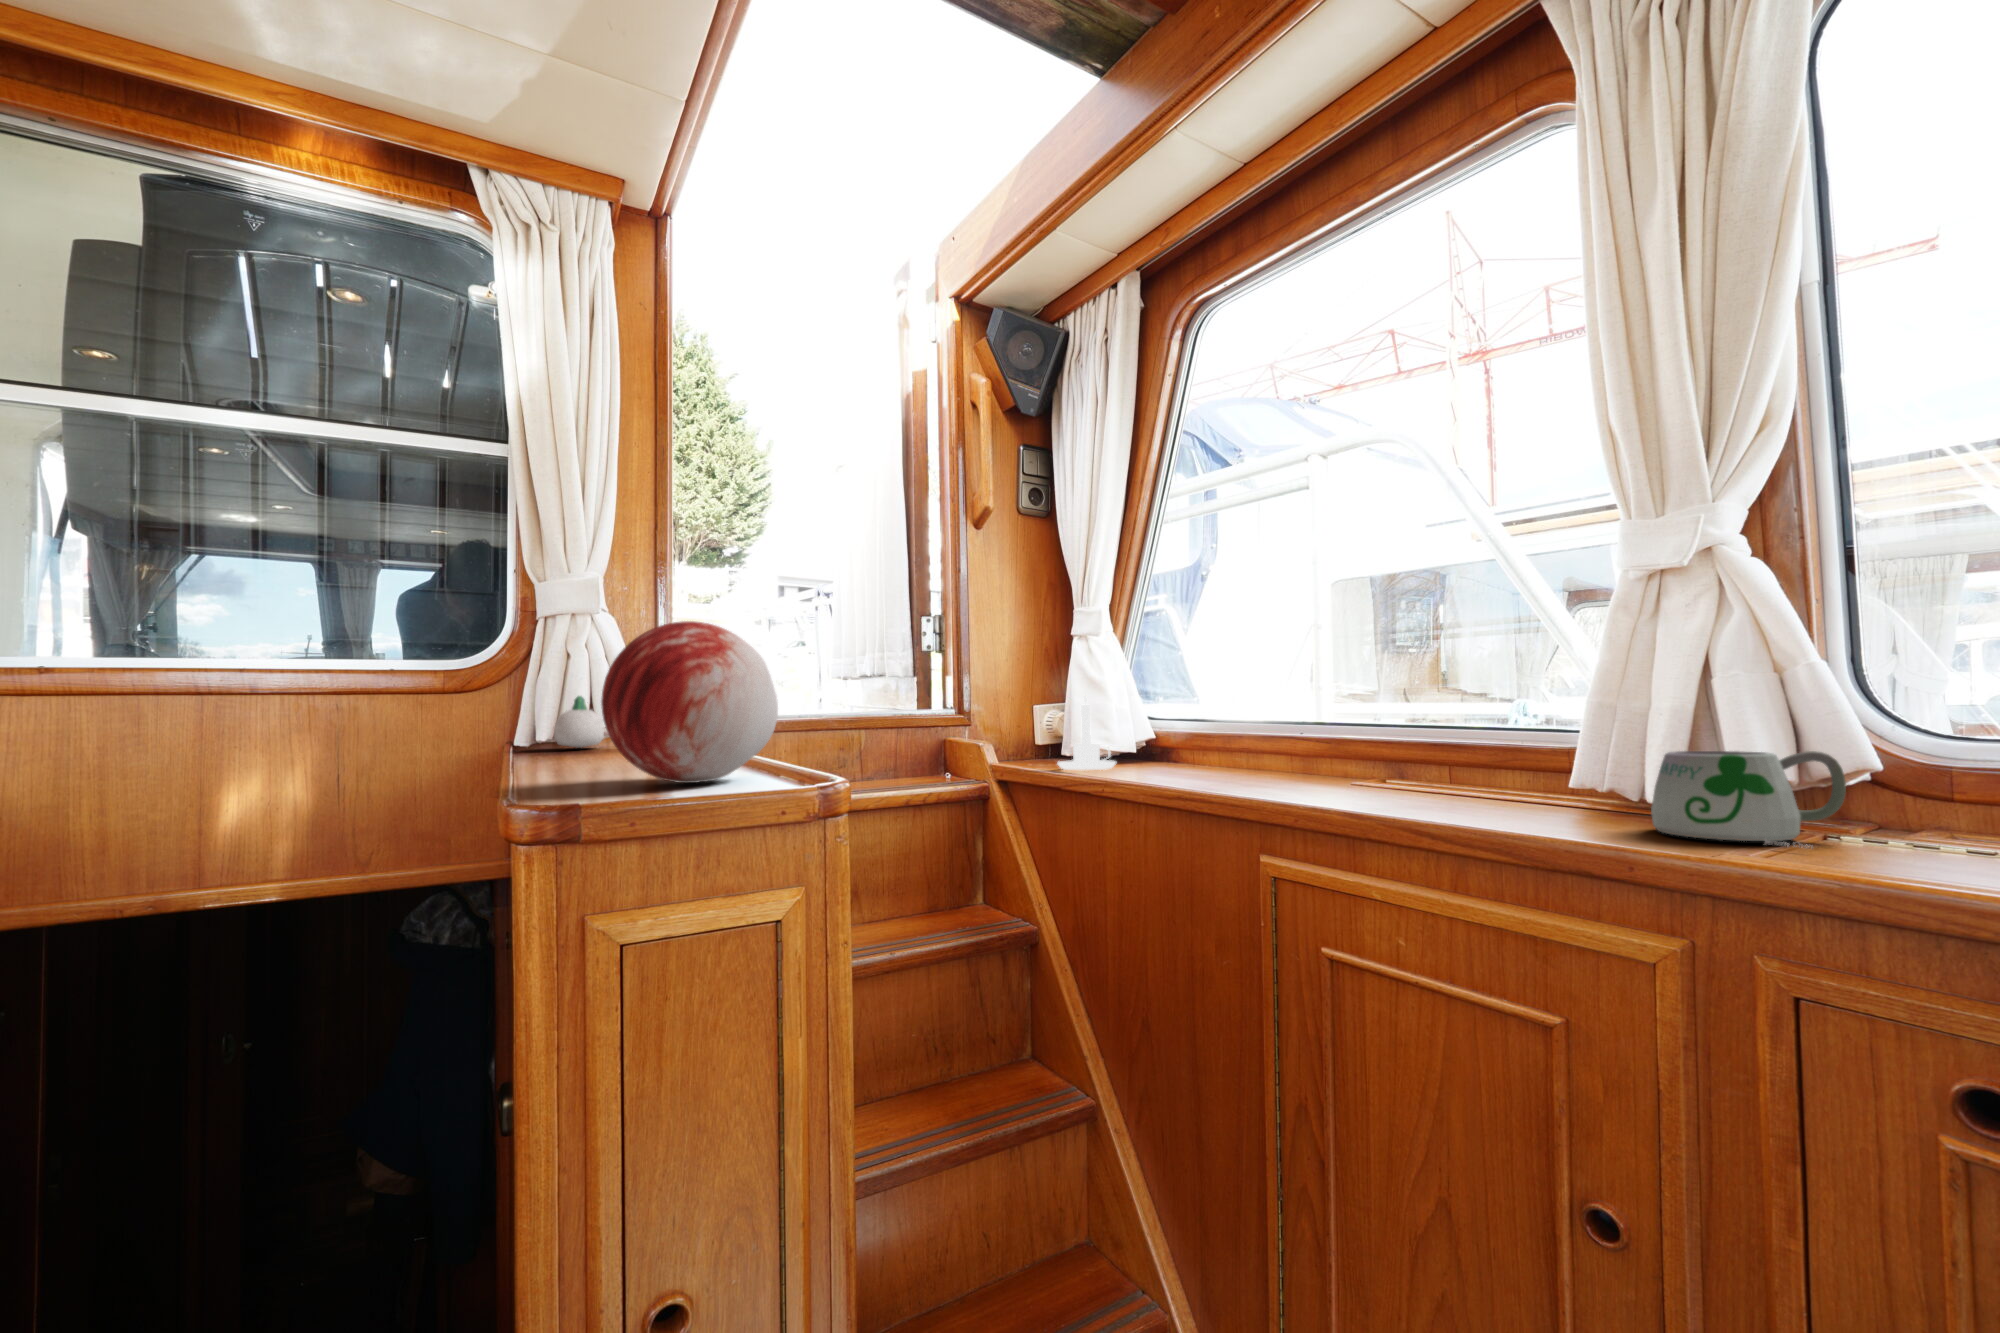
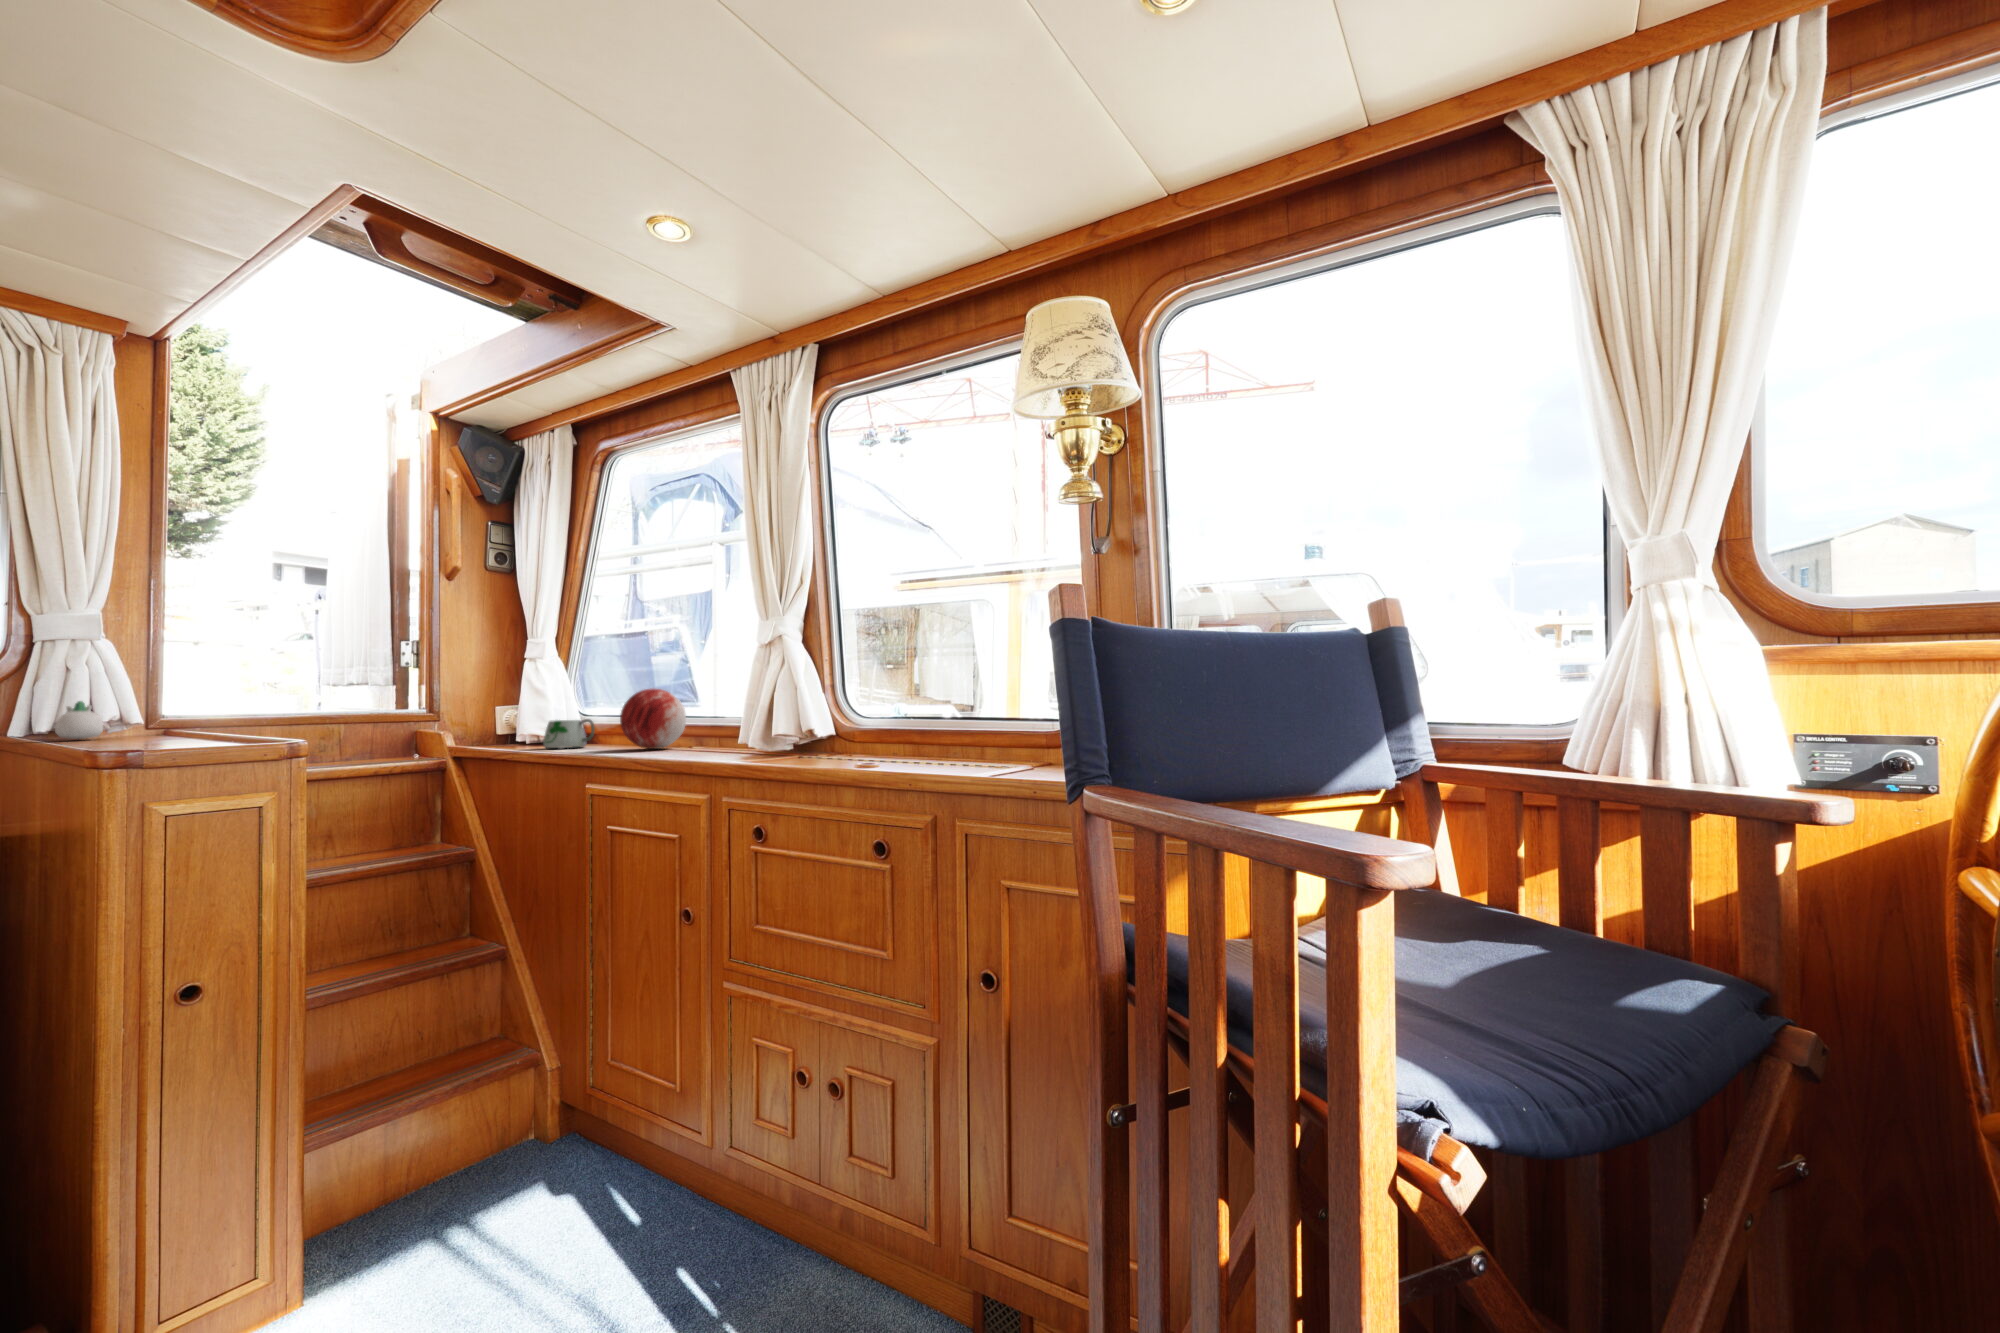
decorative orb: present [601,621,778,783] -> present [620,689,686,749]
candle holder: present [1057,696,1116,770] -> none [494,698,538,748]
mug: present [1651,751,1846,848] -> present [544,719,595,748]

